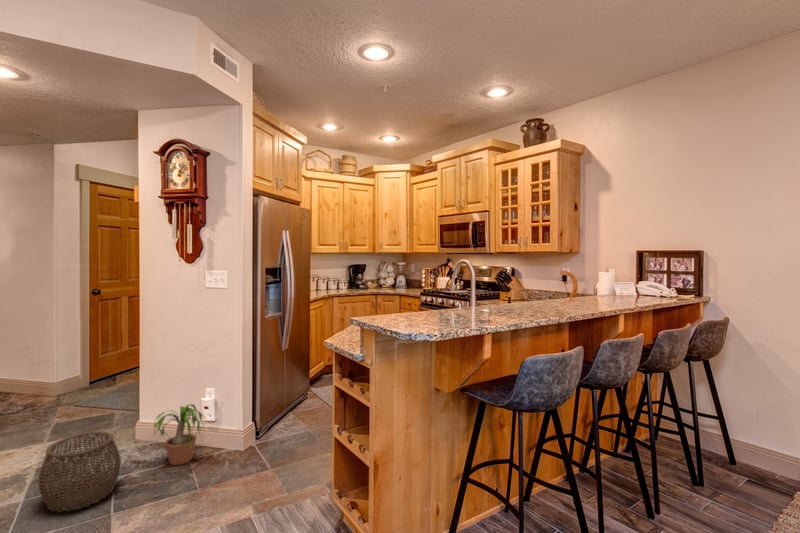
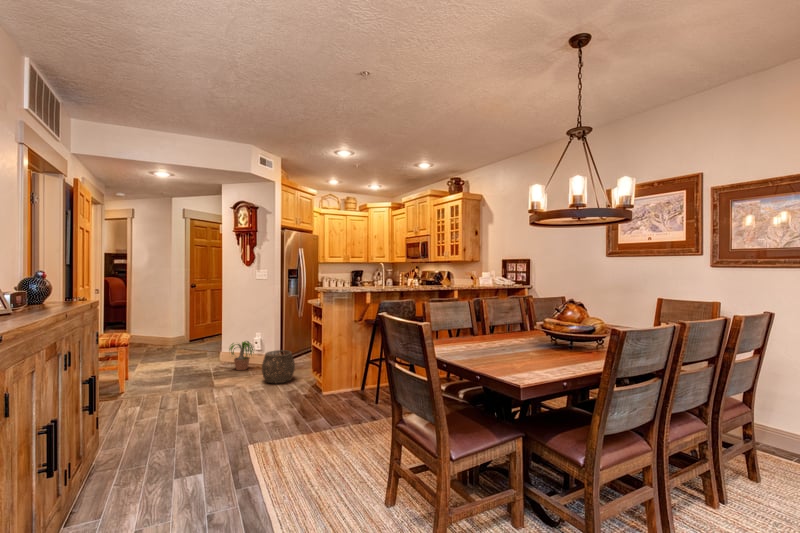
woven basket: present [38,431,121,512] -> present [262,350,295,383]

